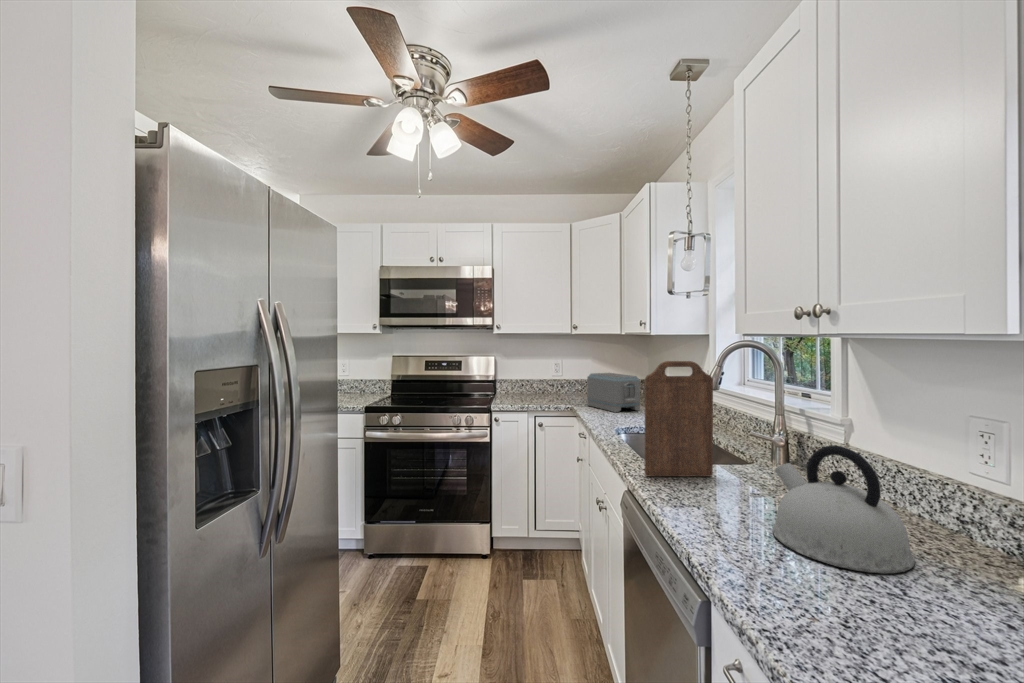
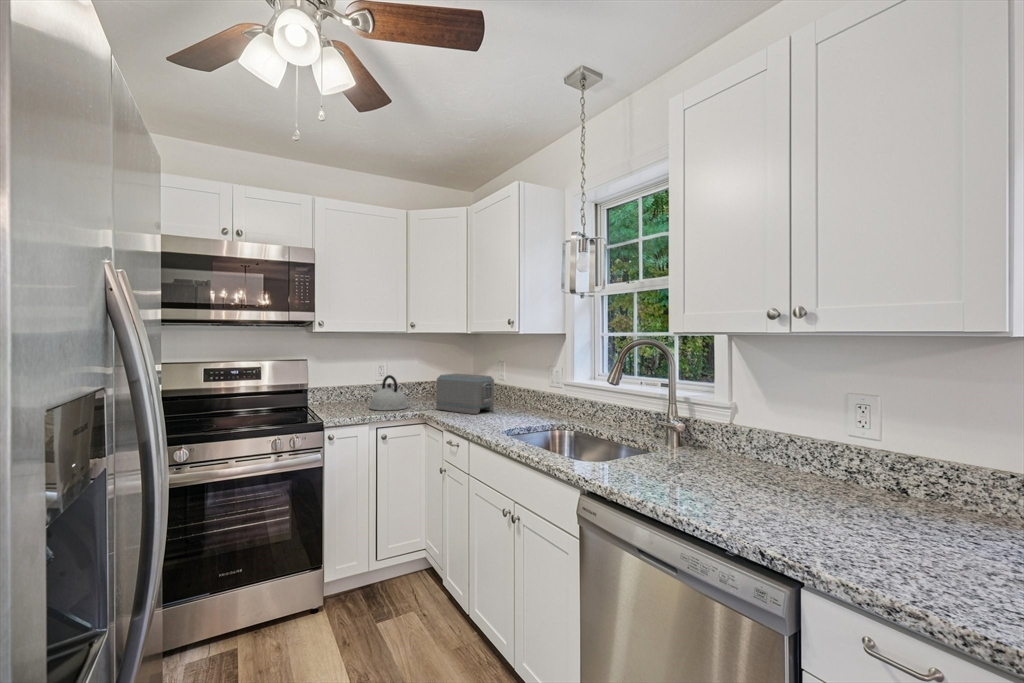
cutting board: present [645,361,713,476] -> none [610,359,659,476]
kettle: present [773,445,915,573] -> present [369,375,408,411]

